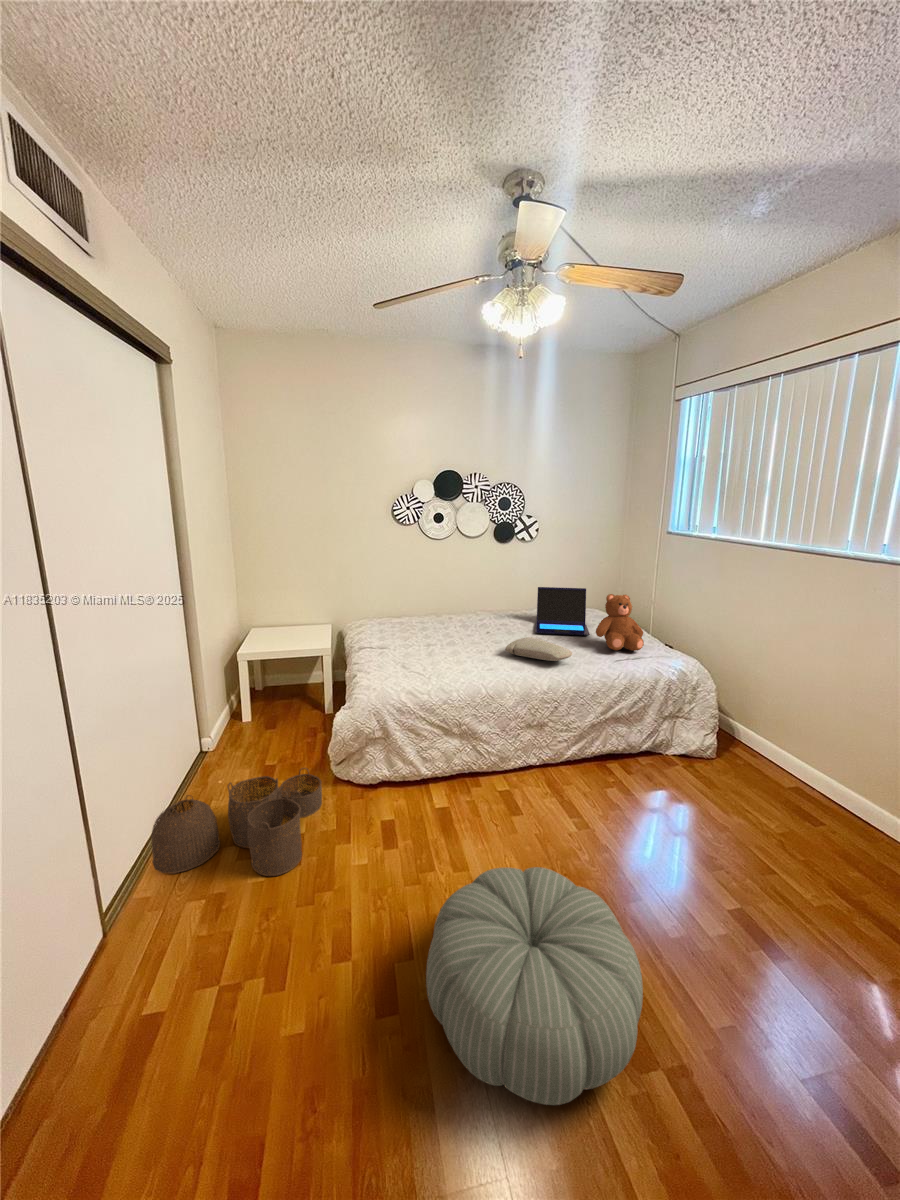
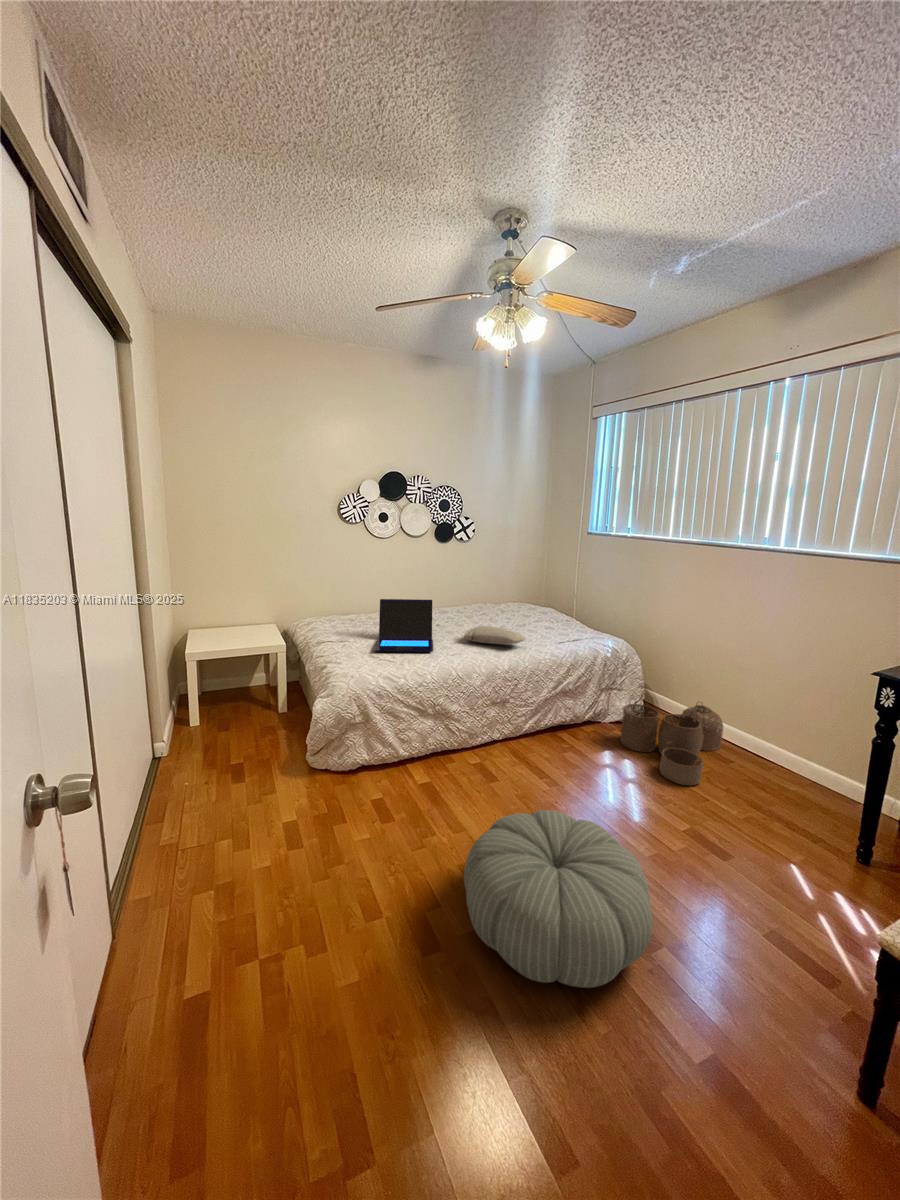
laptop: present [535,587,590,636] -> present [374,599,433,652]
teddy bear: present [596,594,644,651] -> none [539,585,581,635]
woven basket: present [151,768,322,876] -> present [621,698,723,785]

